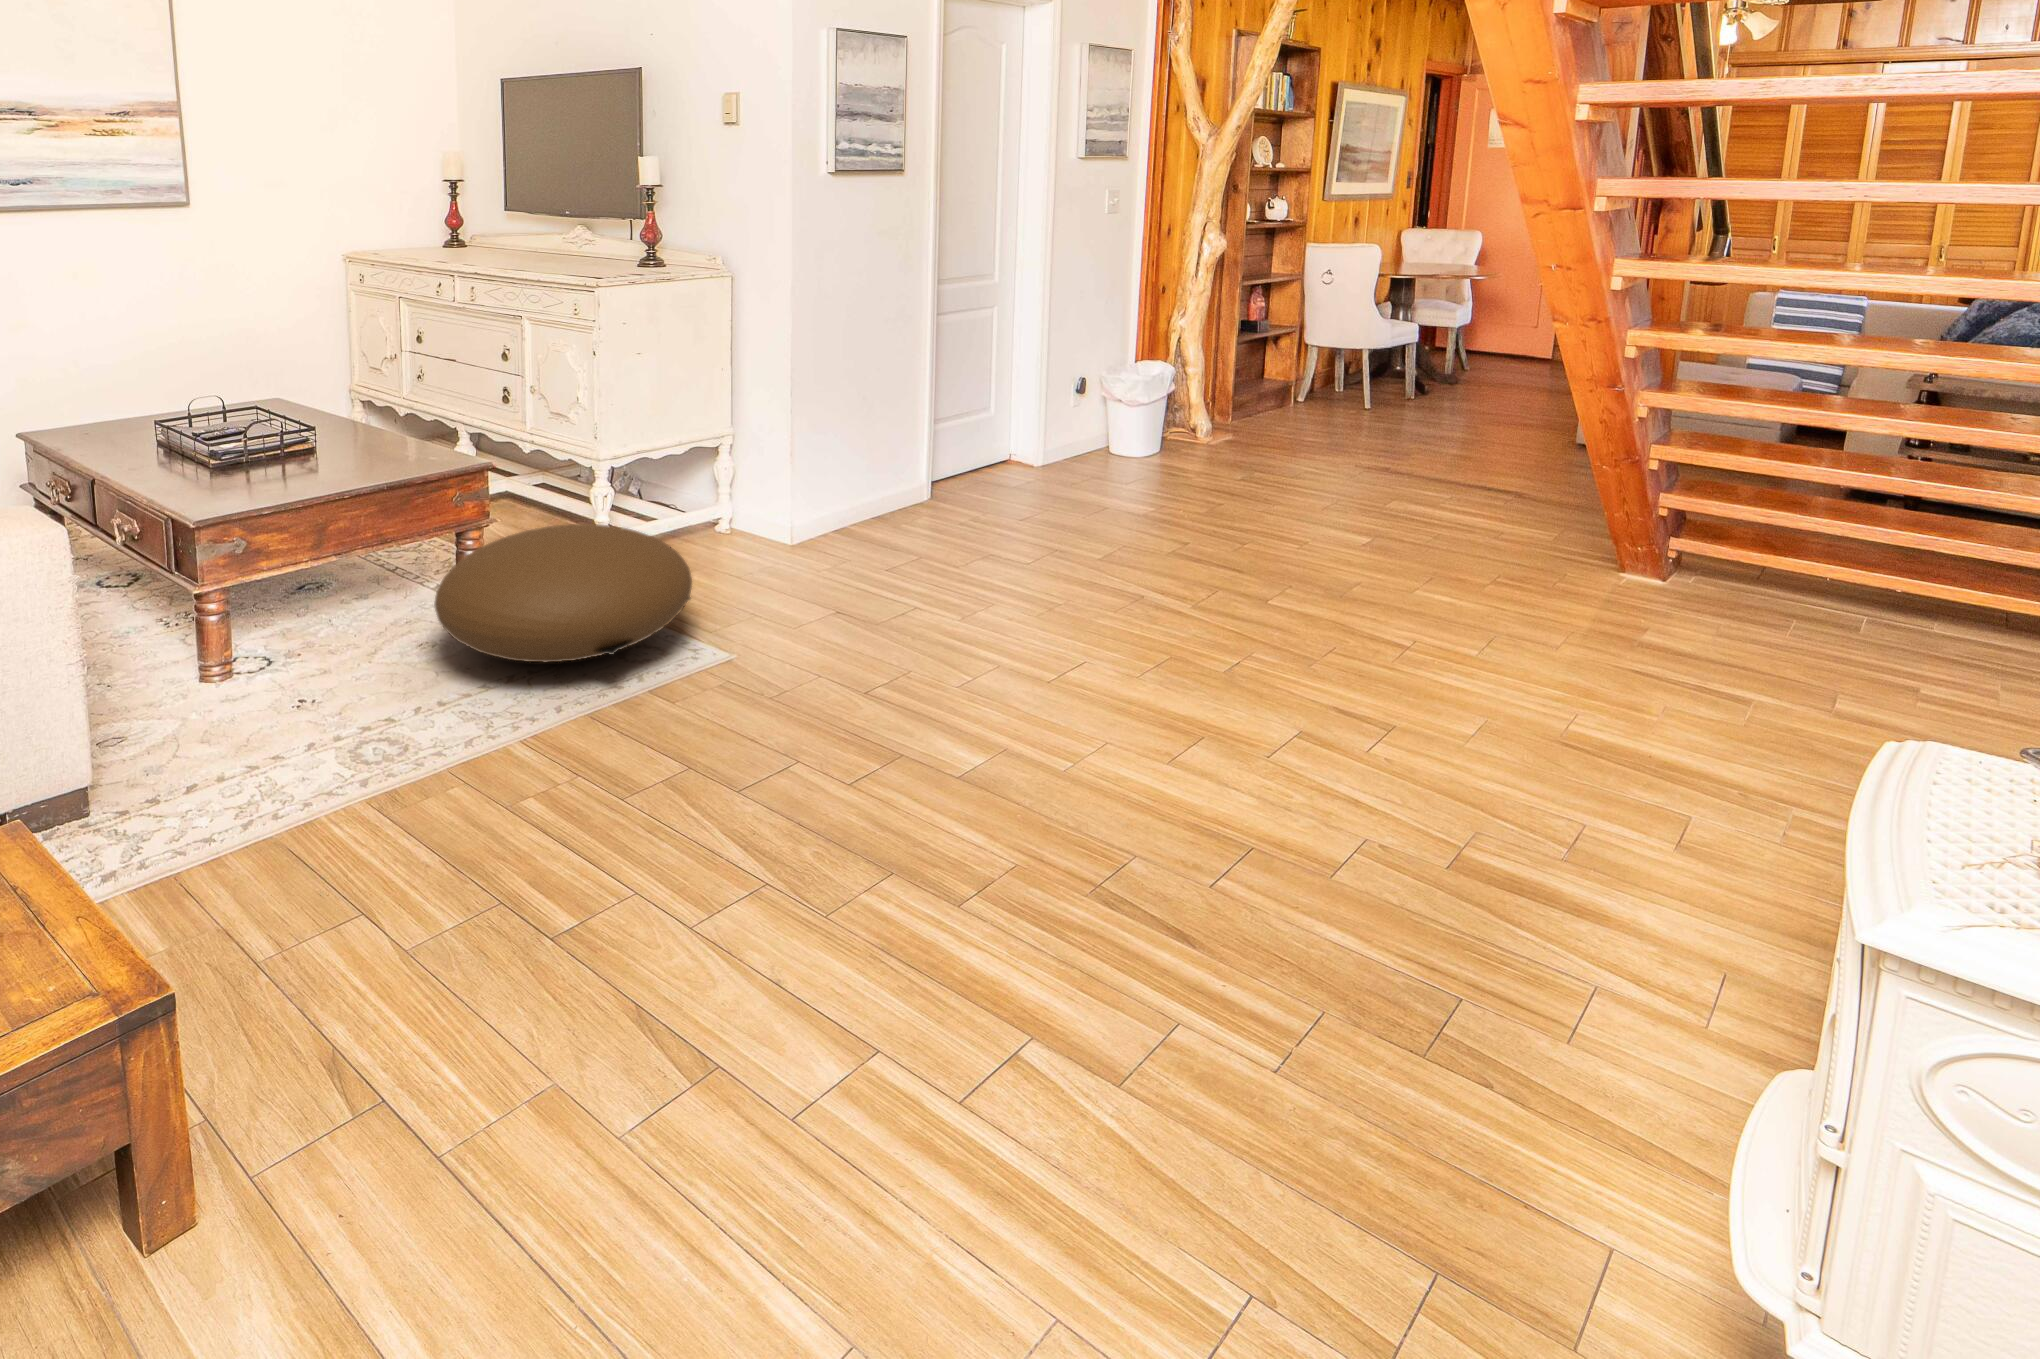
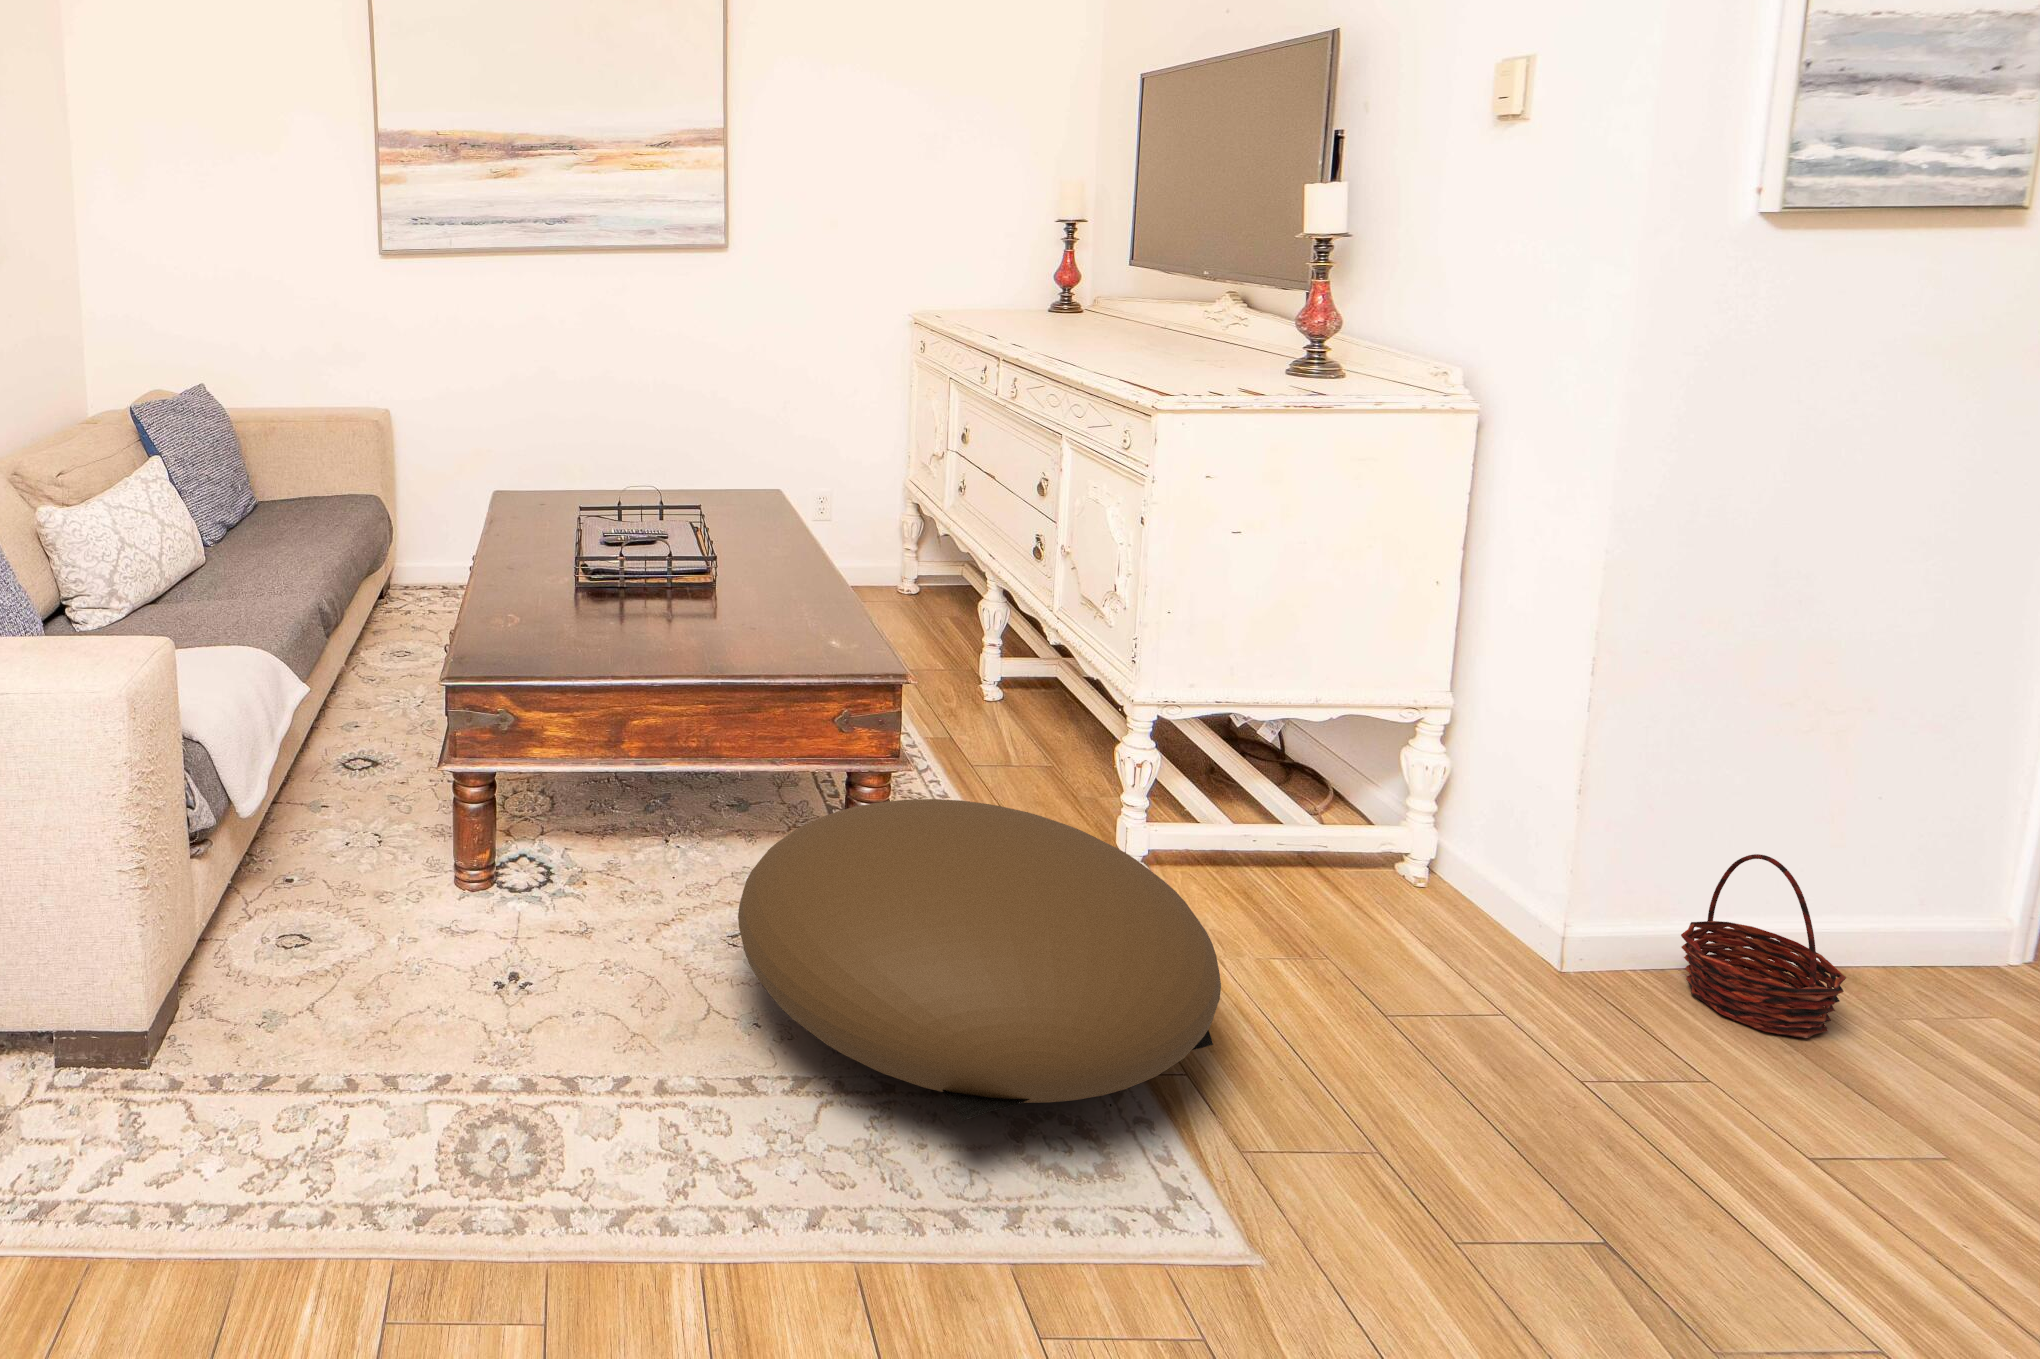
basket: none [830,467,884,543] -> present [1681,854,1846,1038]

